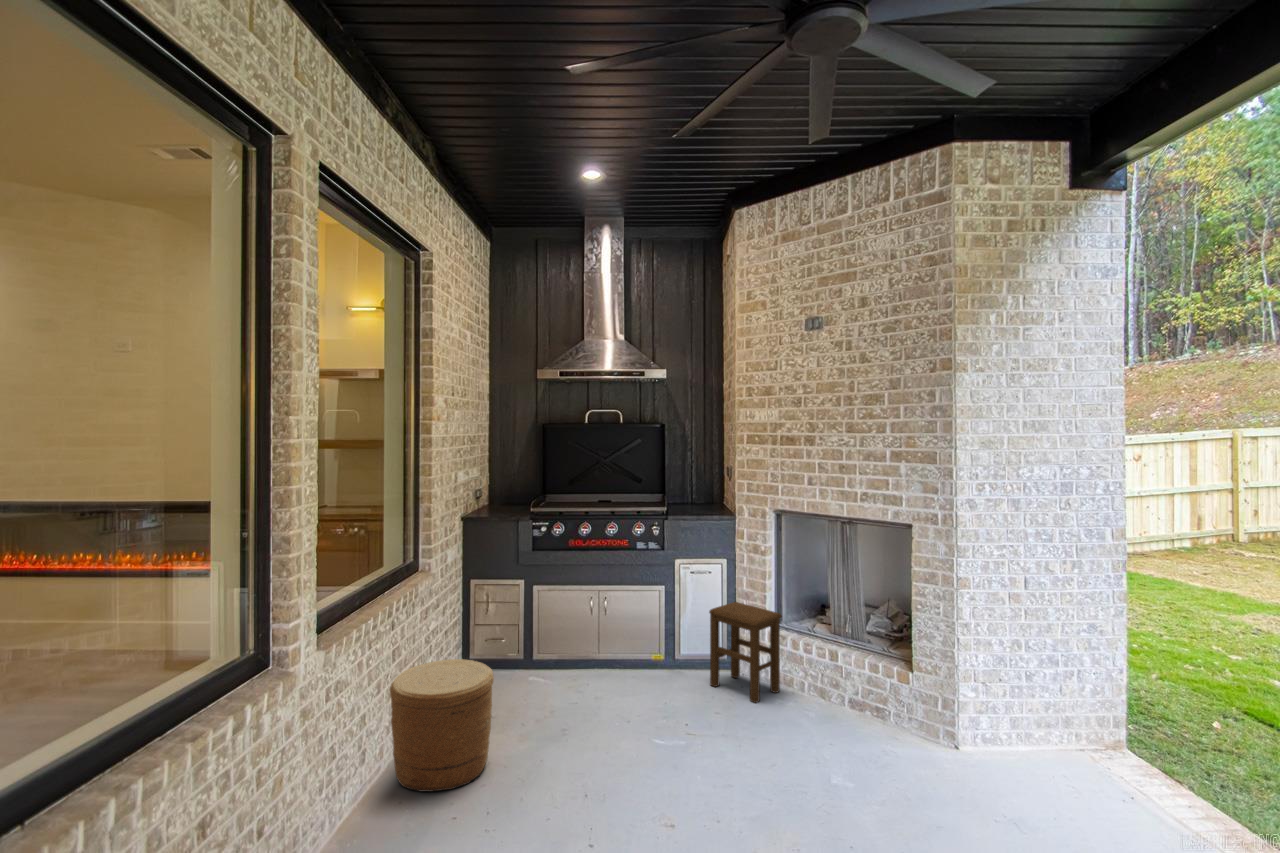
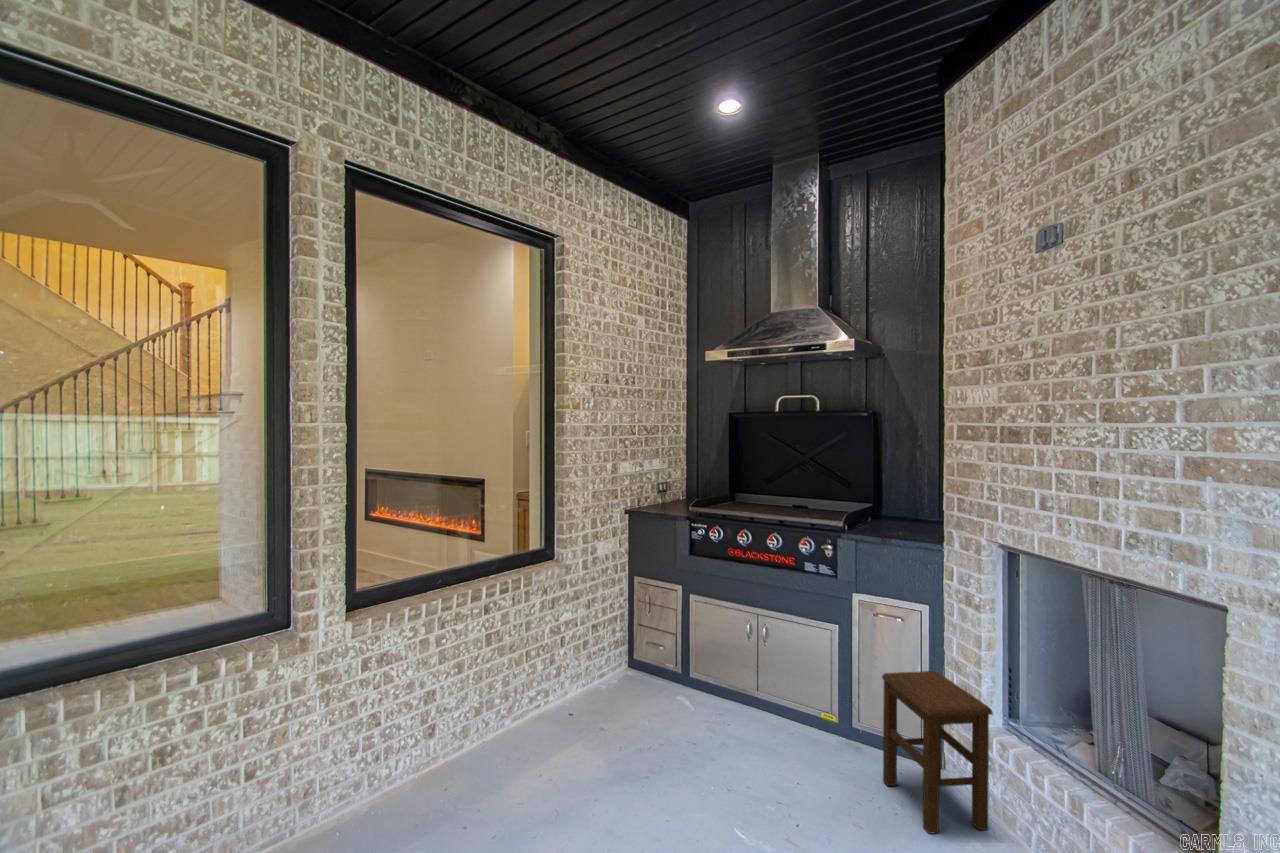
woven basket: present [390,659,494,791] -> none [449,658,556,800]

